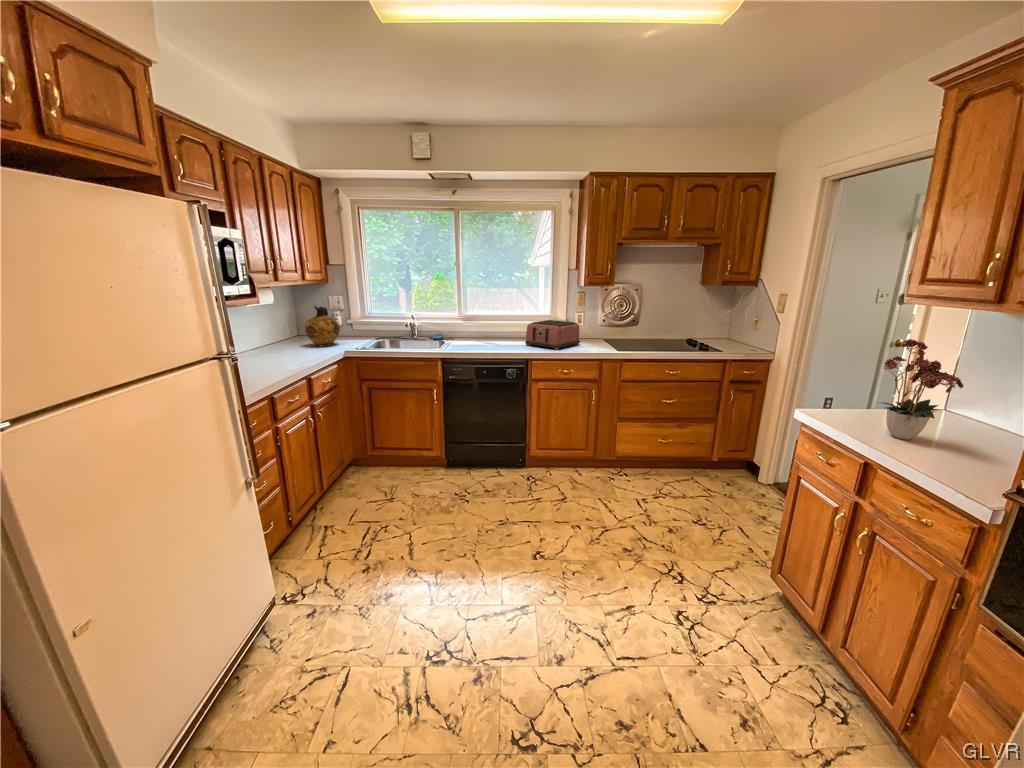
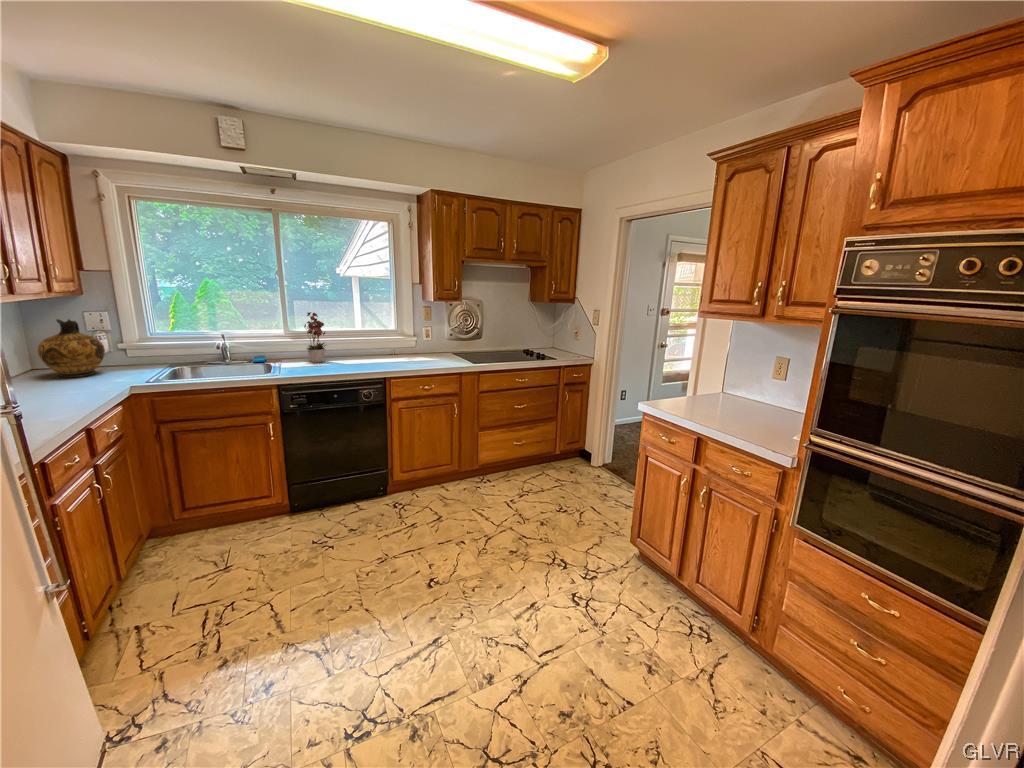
toaster: present [525,320,580,350] -> none [376,333,434,364]
flower arrangement: present [879,339,964,440] -> present [304,312,325,363]

